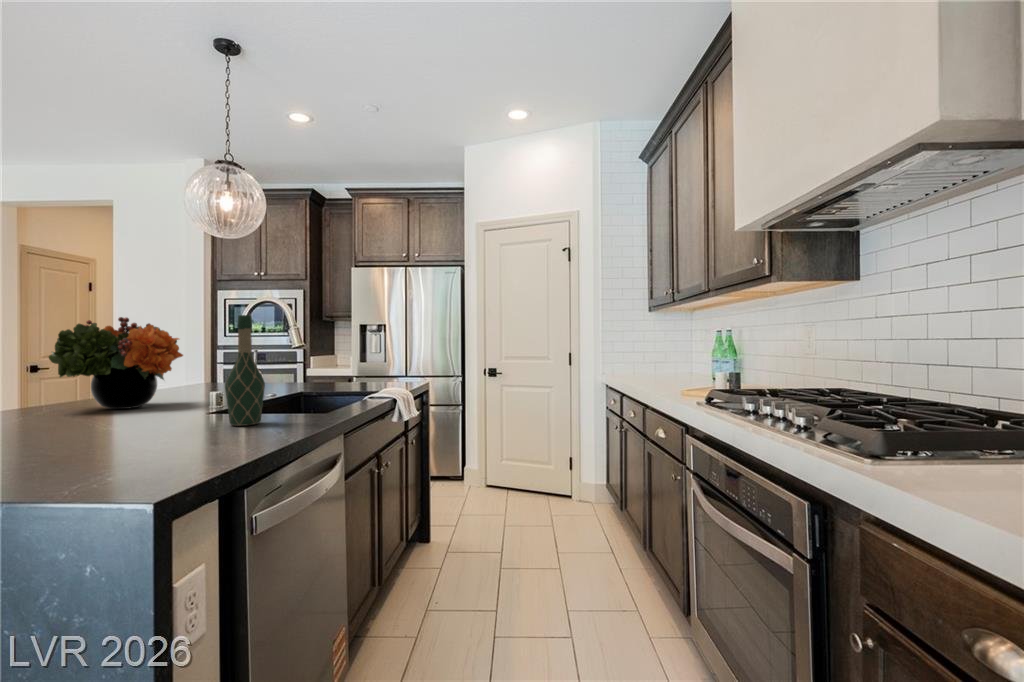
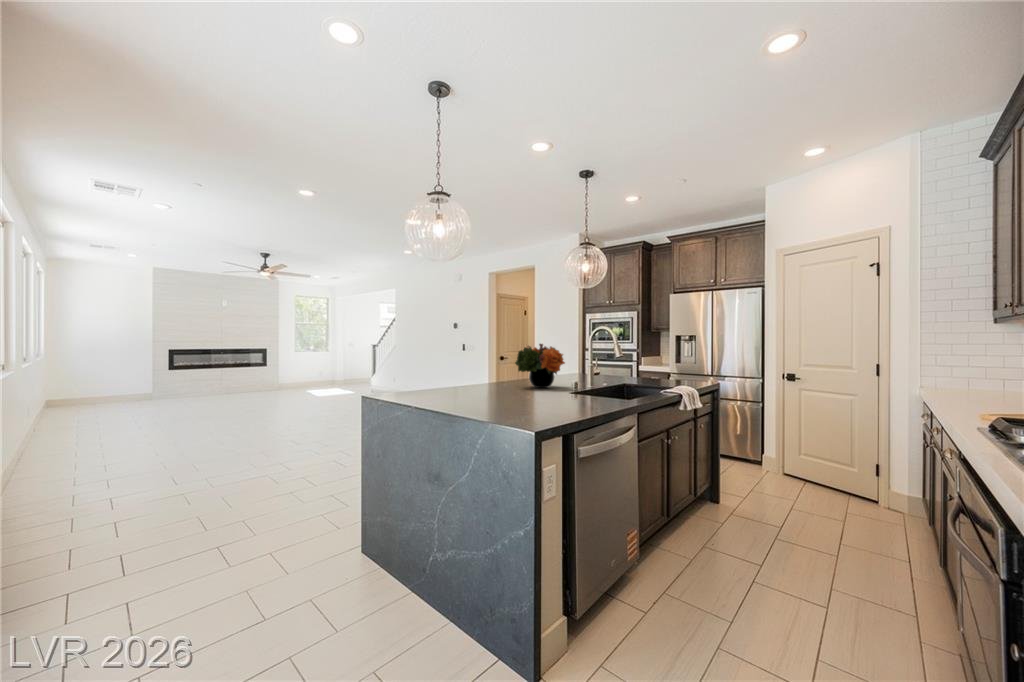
wine bottle: present [225,315,265,426] -> none [582,347,599,403]

